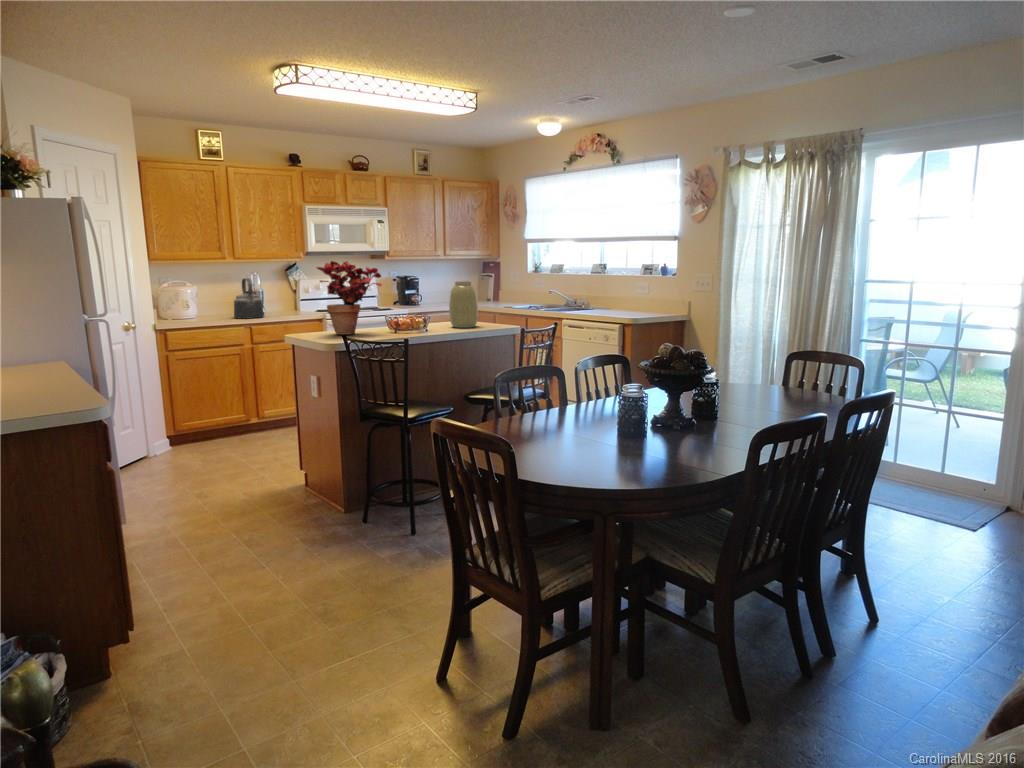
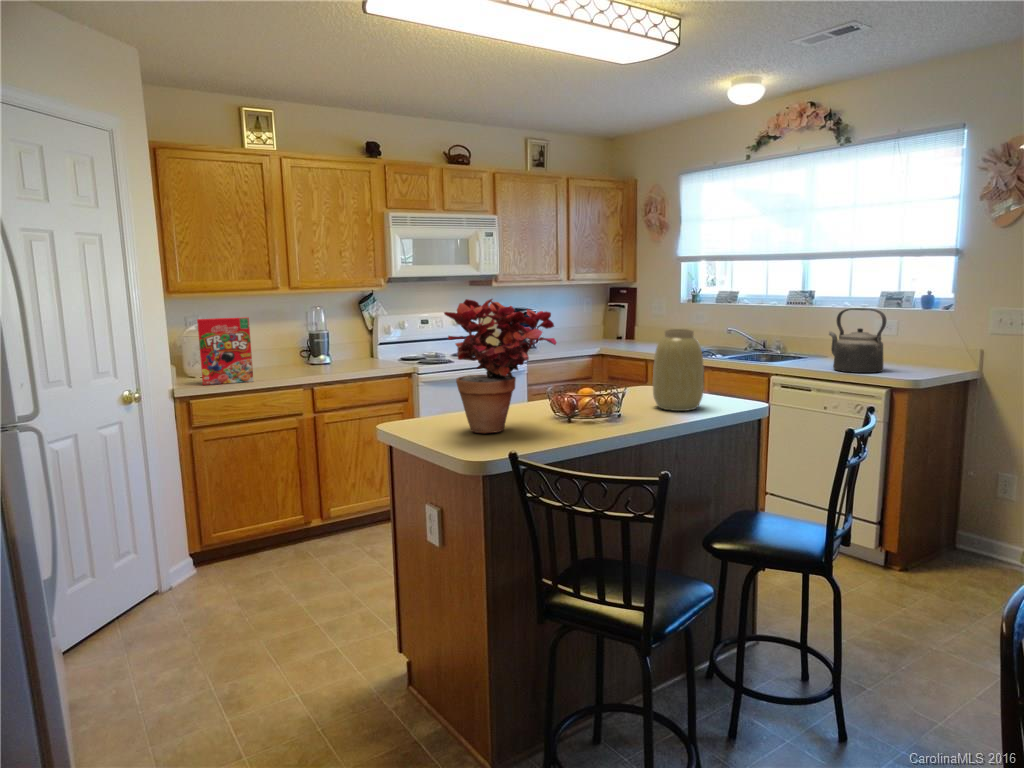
cereal box: none [170,277,209,323] -> present [197,317,253,385]
kettle: present [234,279,264,319] -> present [829,308,887,373]

